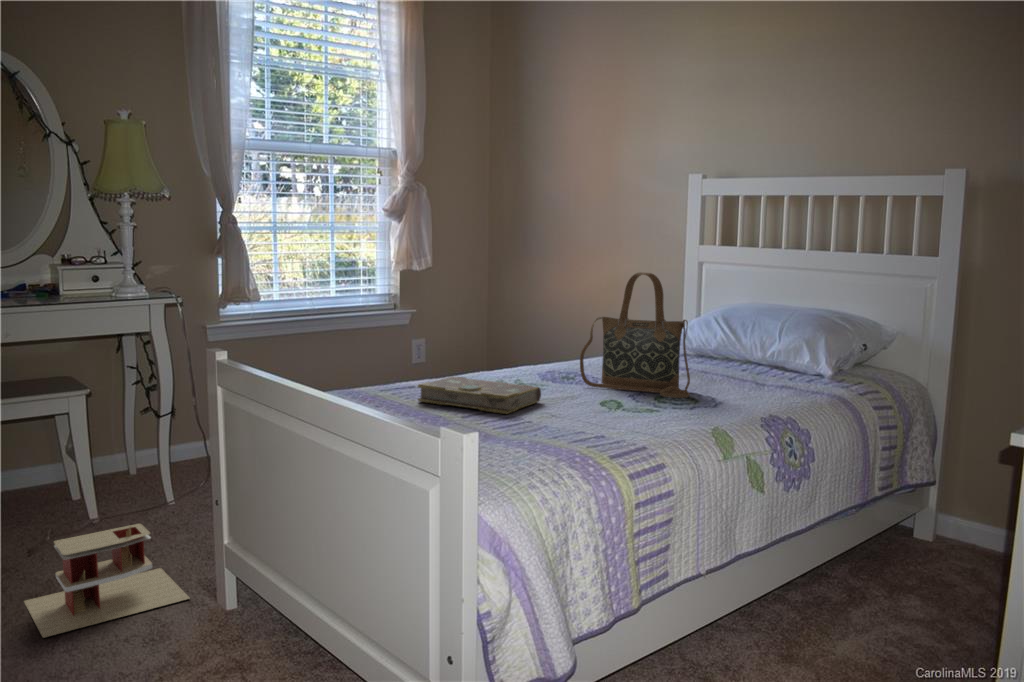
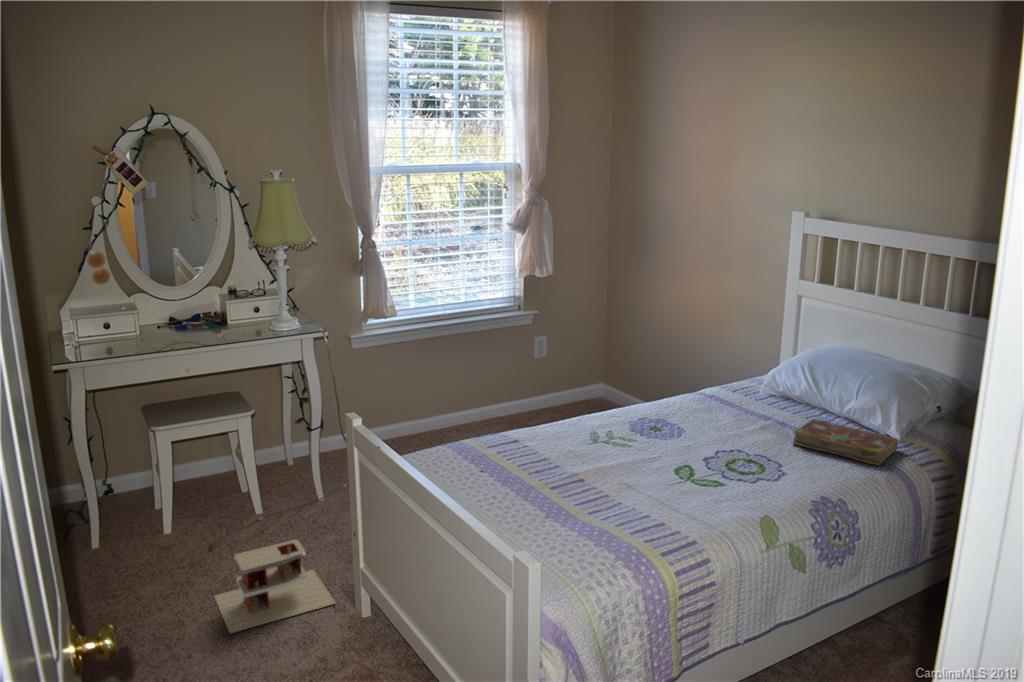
handbag: present [580,272,690,398] -> none [662,348,759,469]
book: present [418,377,541,414] -> present [793,419,898,466]

